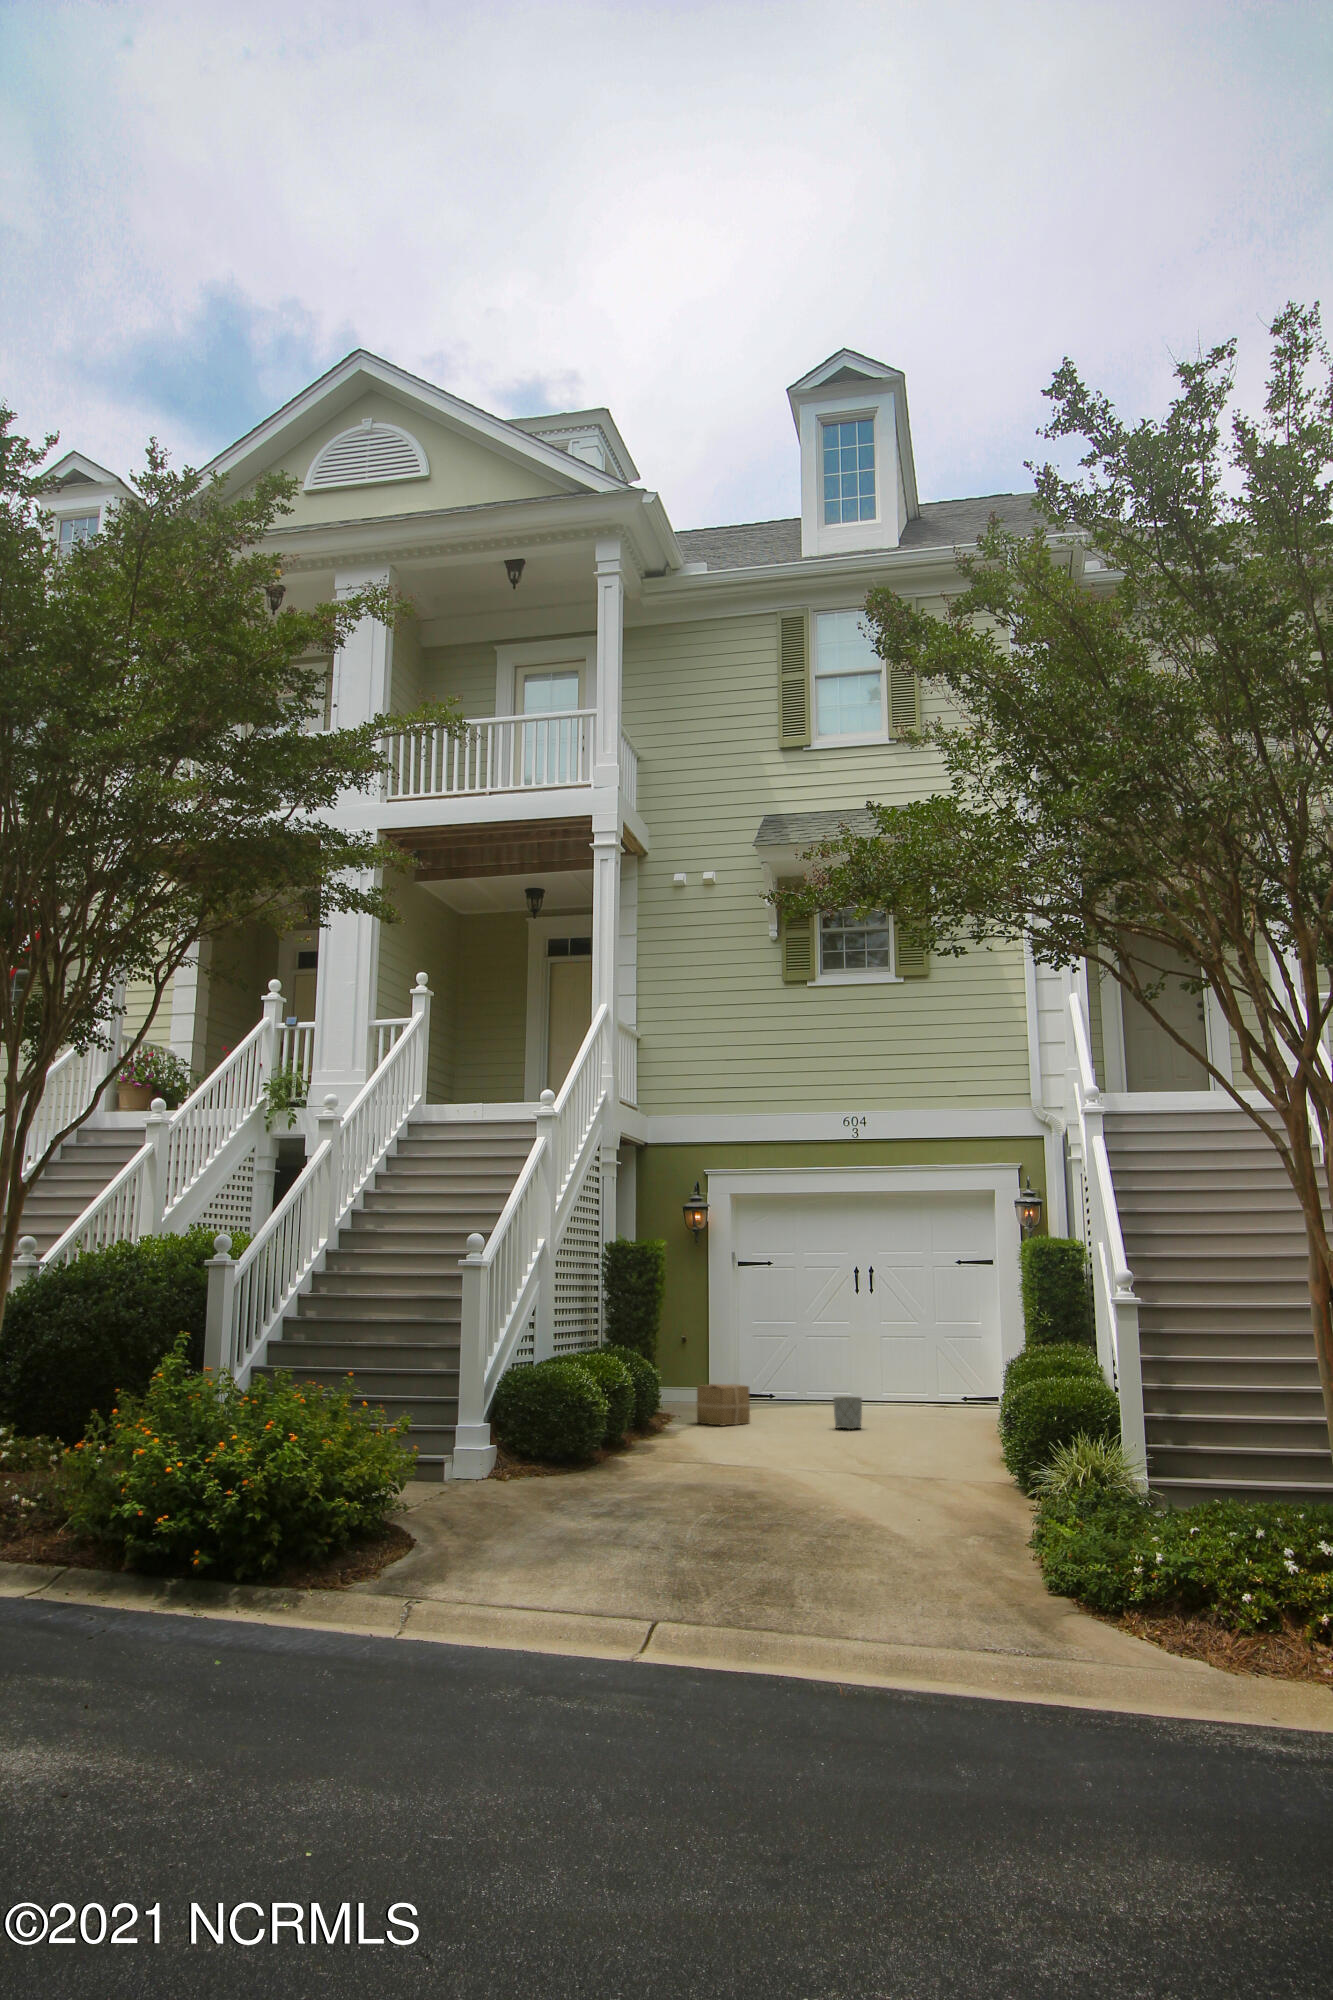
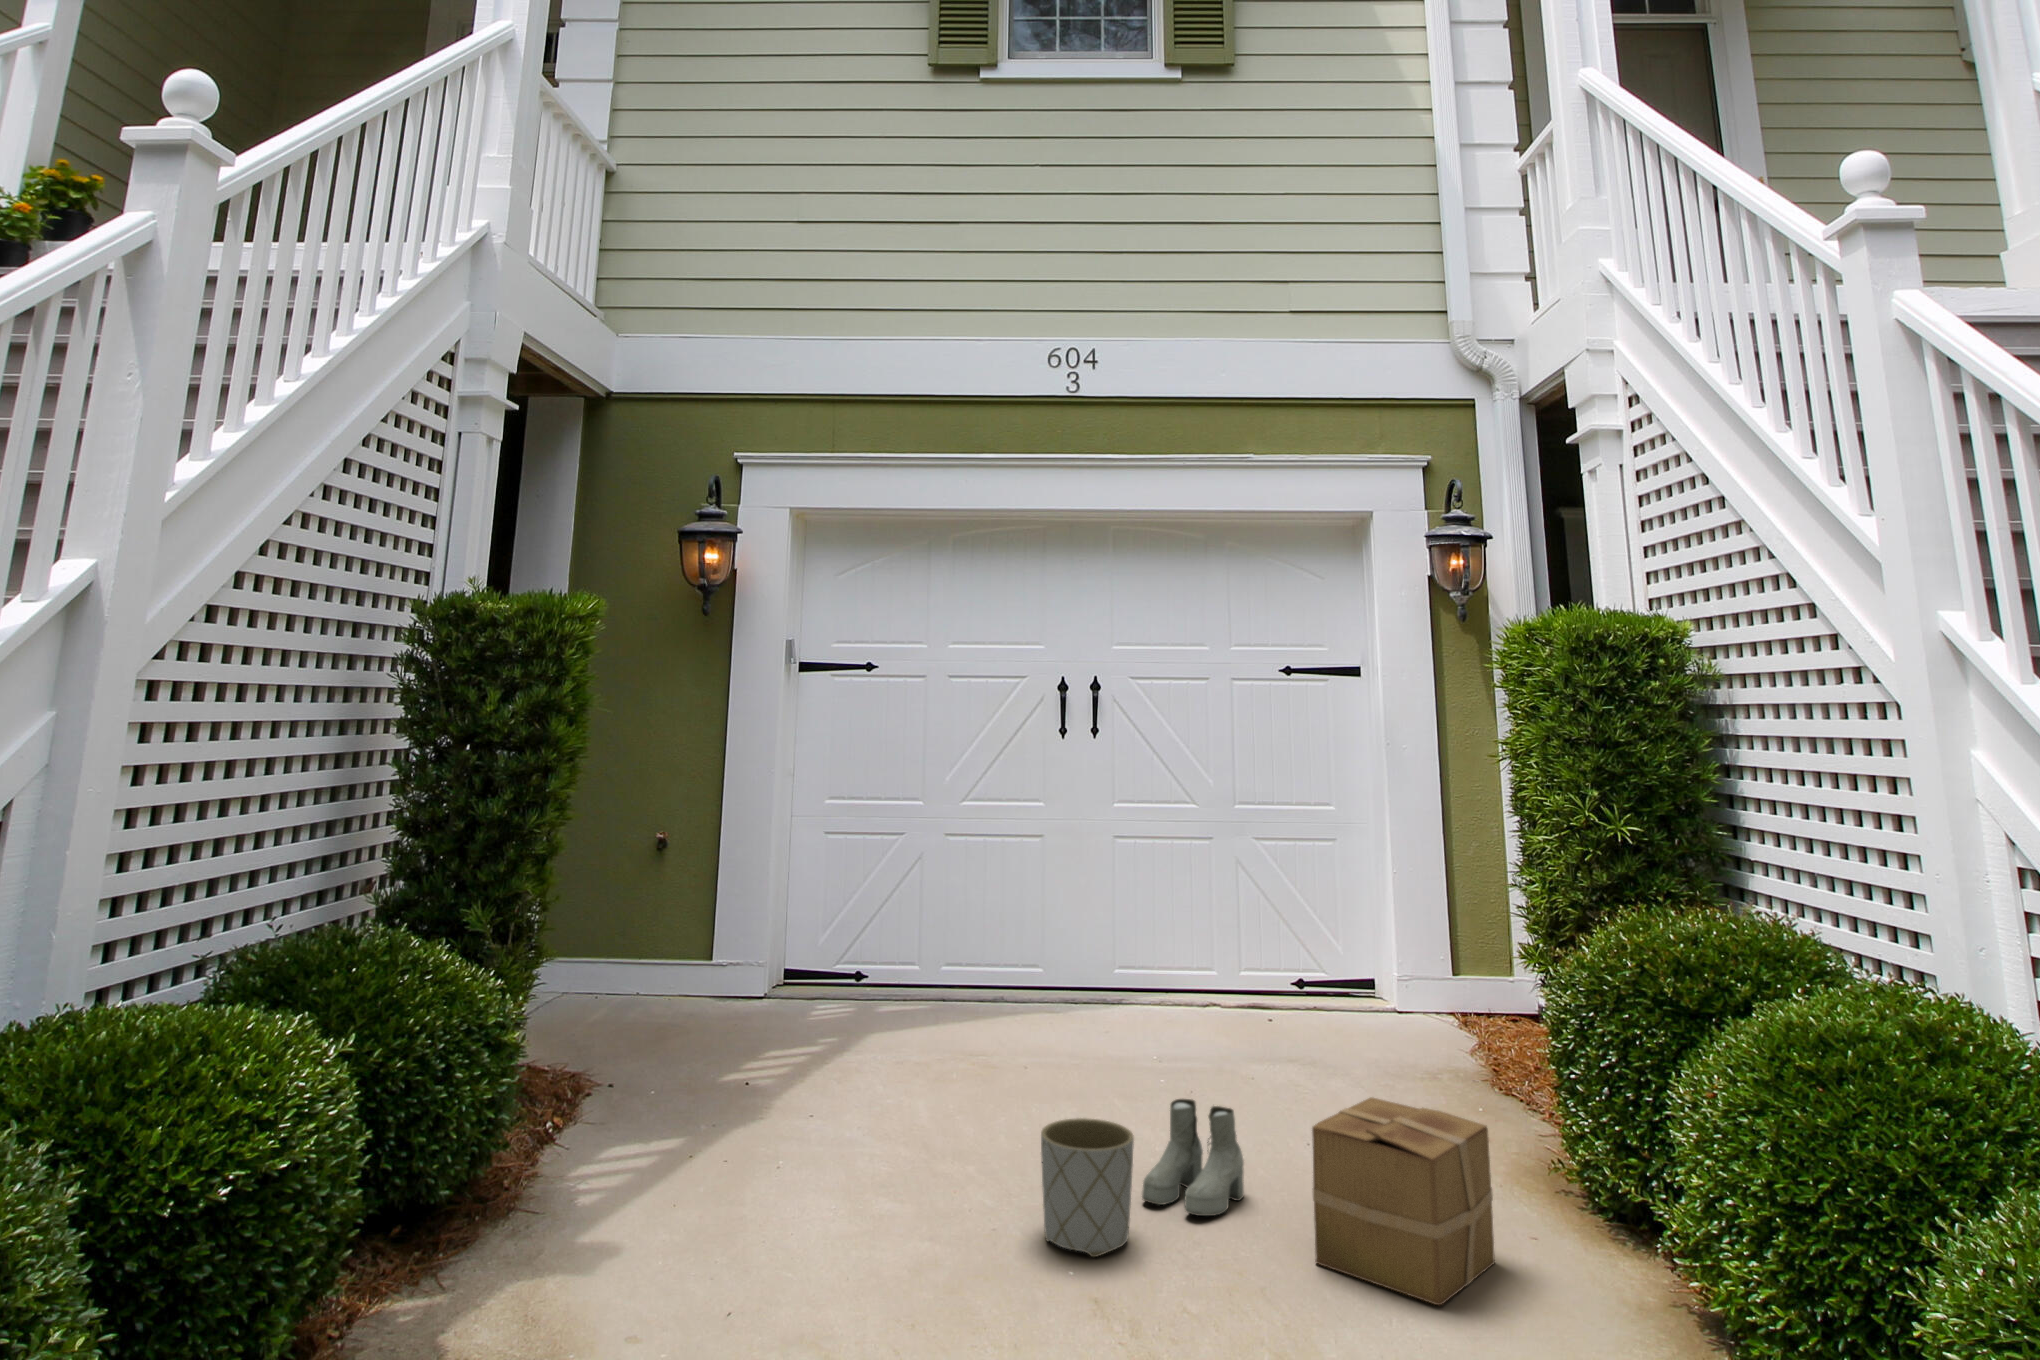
cardboard box: present [697,1384,750,1425] -> present [1312,1097,1495,1305]
boots: none [869,1397,903,1426] -> present [1142,1099,1244,1216]

